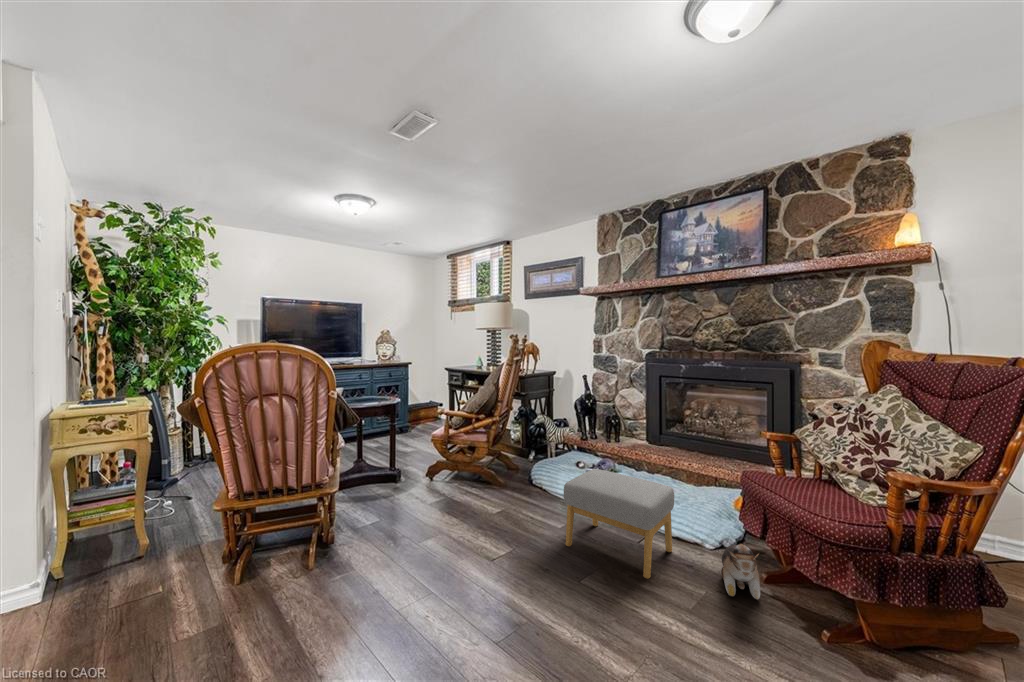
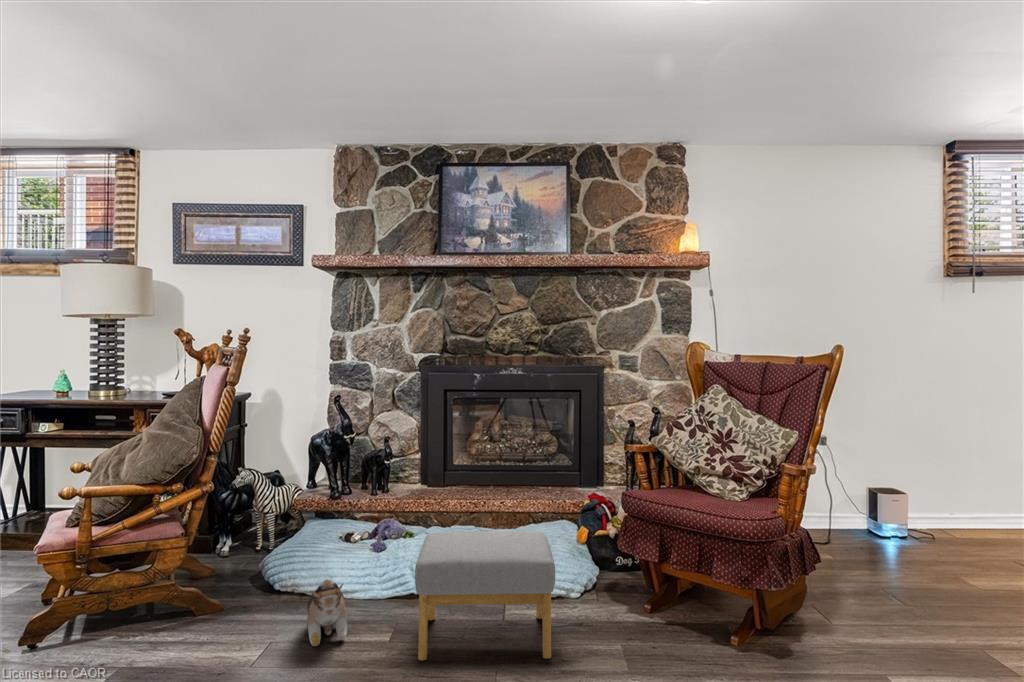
plush toy: present [721,544,760,599] -> present [307,579,347,647]

